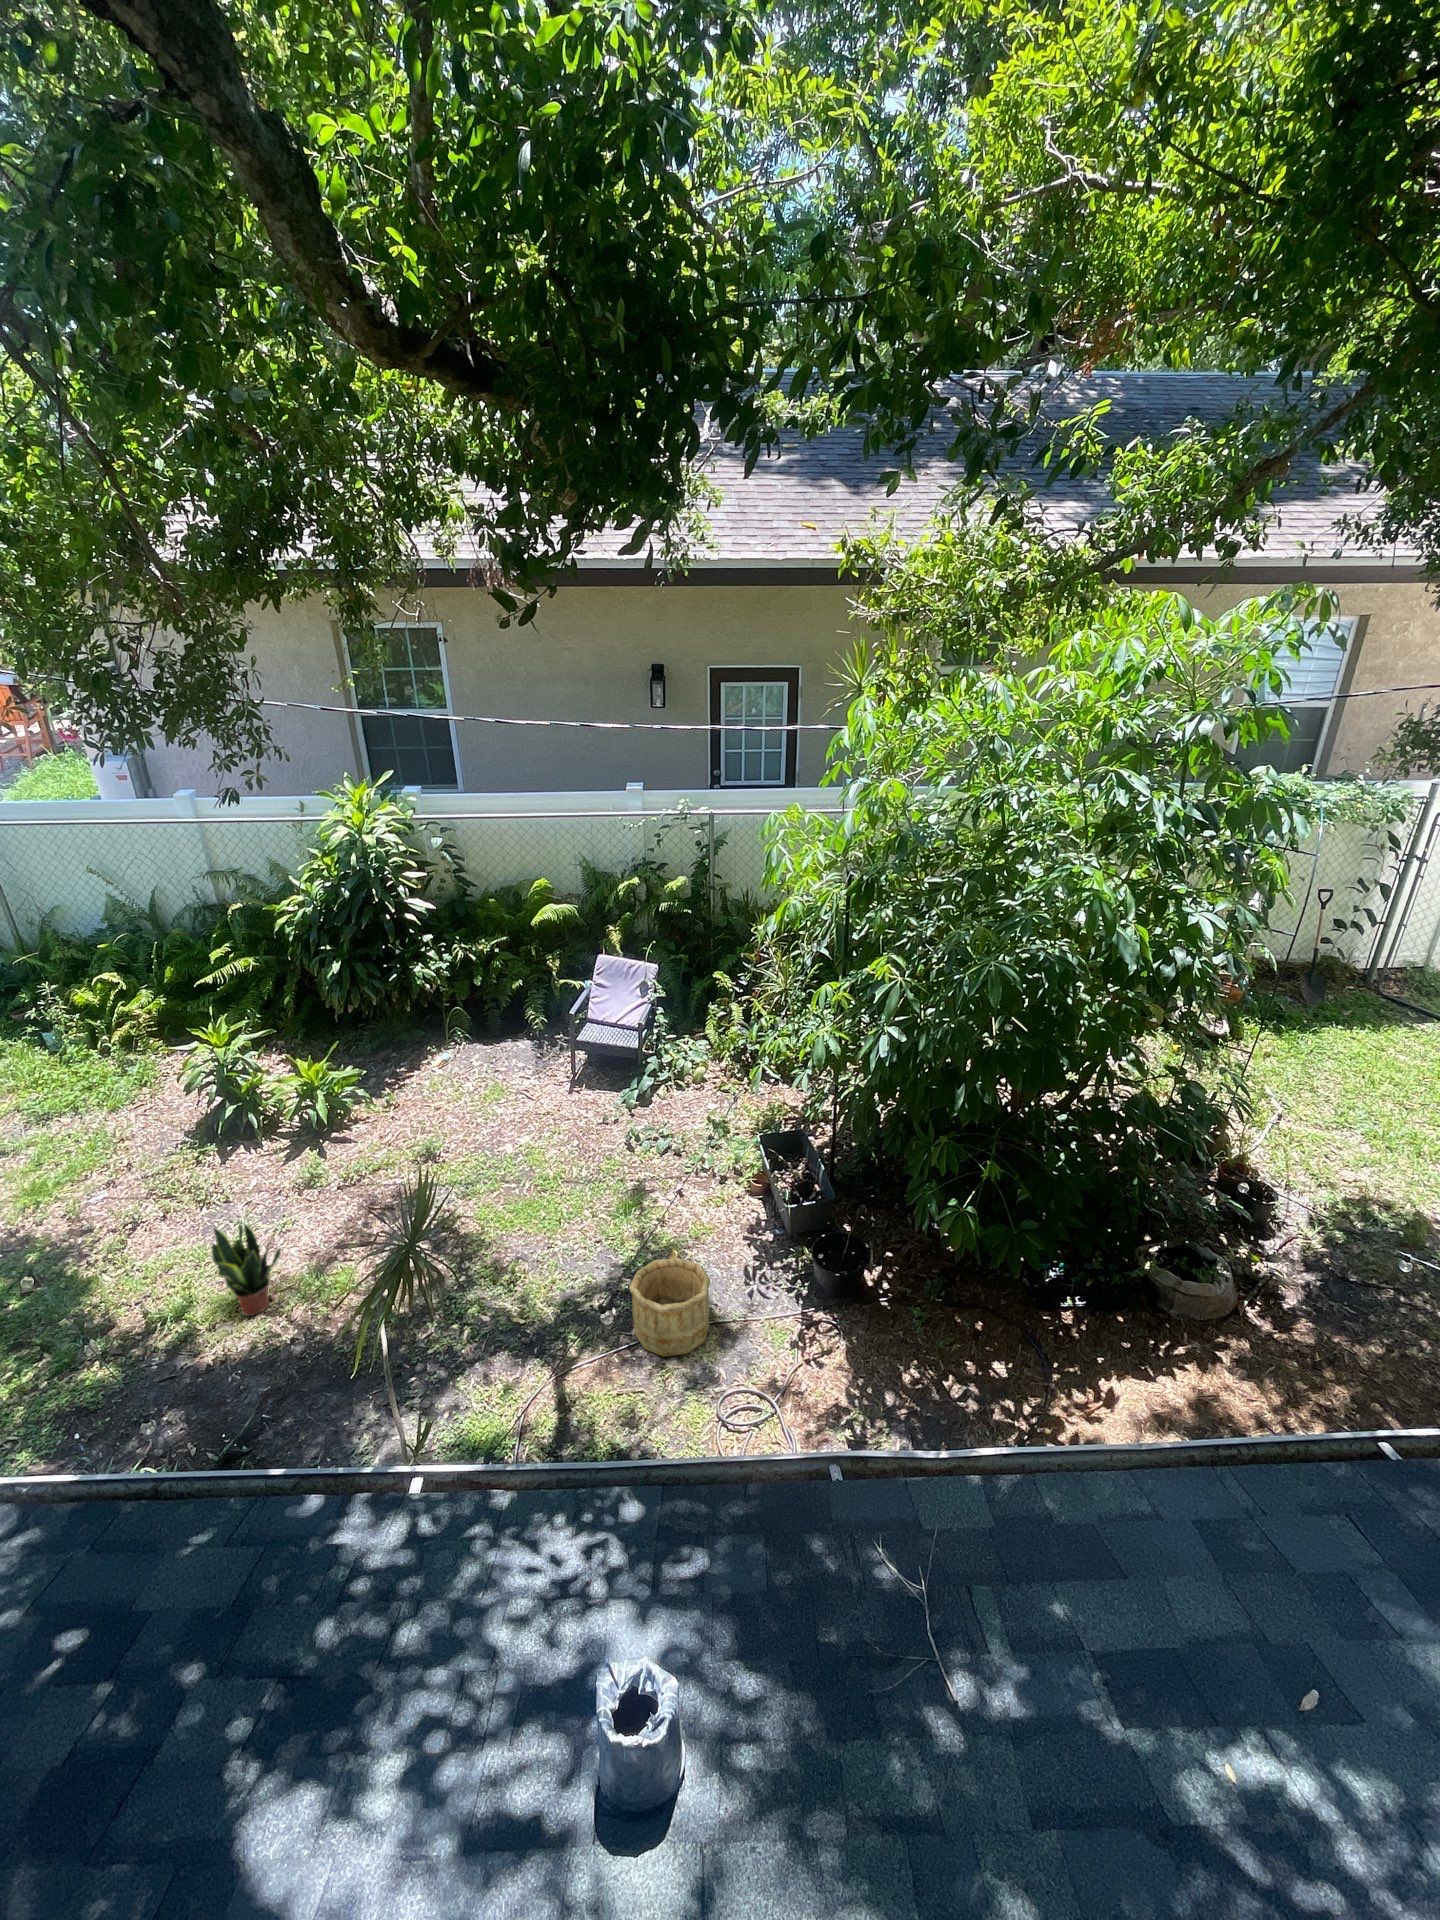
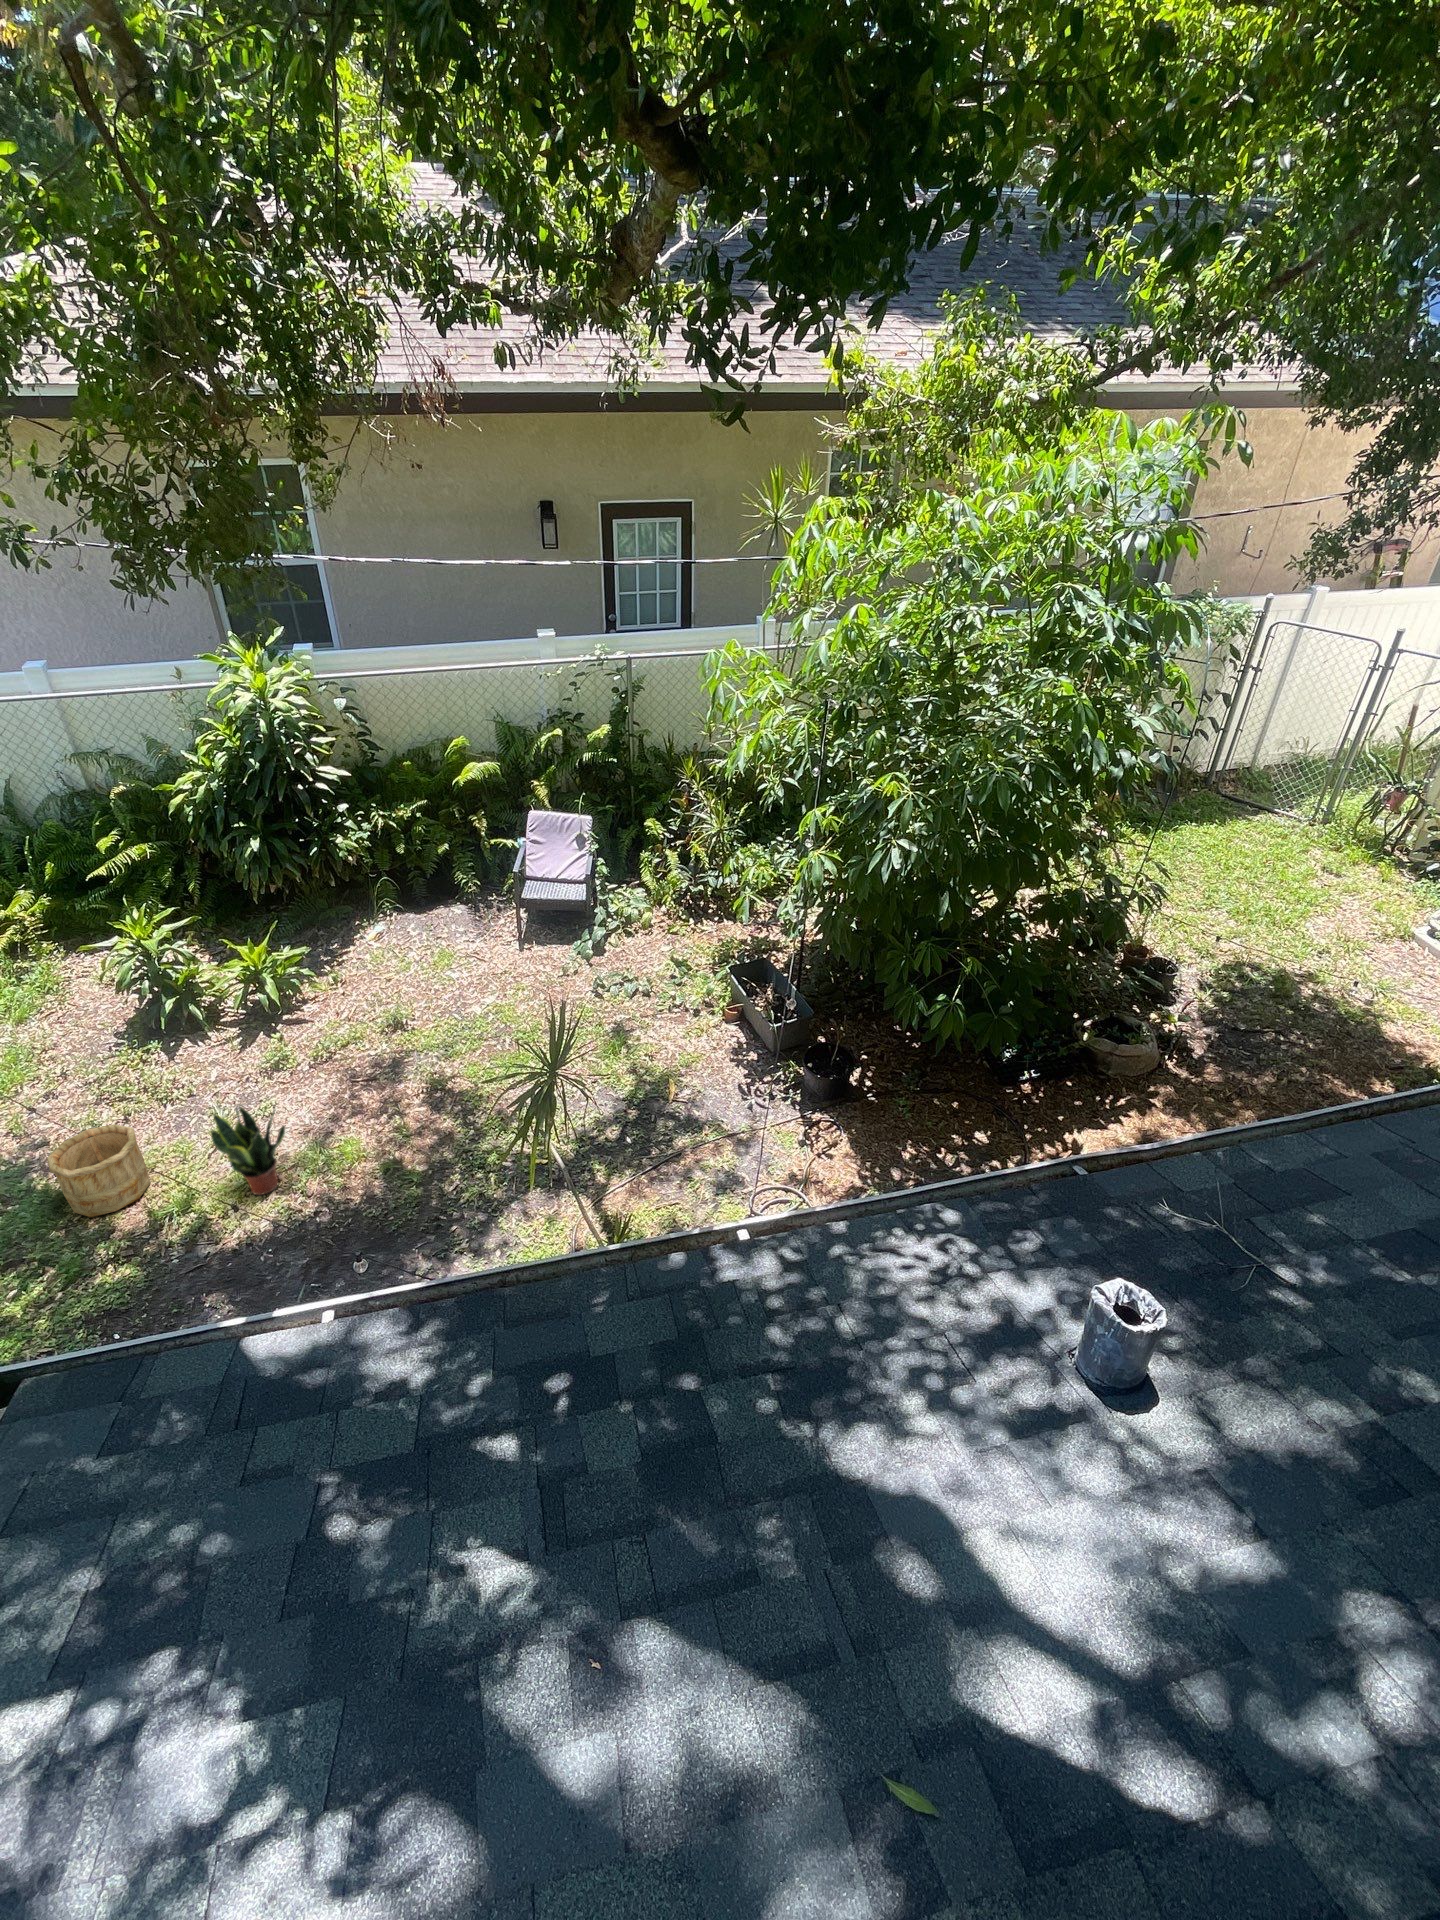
wooden bucket: present [629,1258,711,1357] -> present [47,1124,150,1217]

